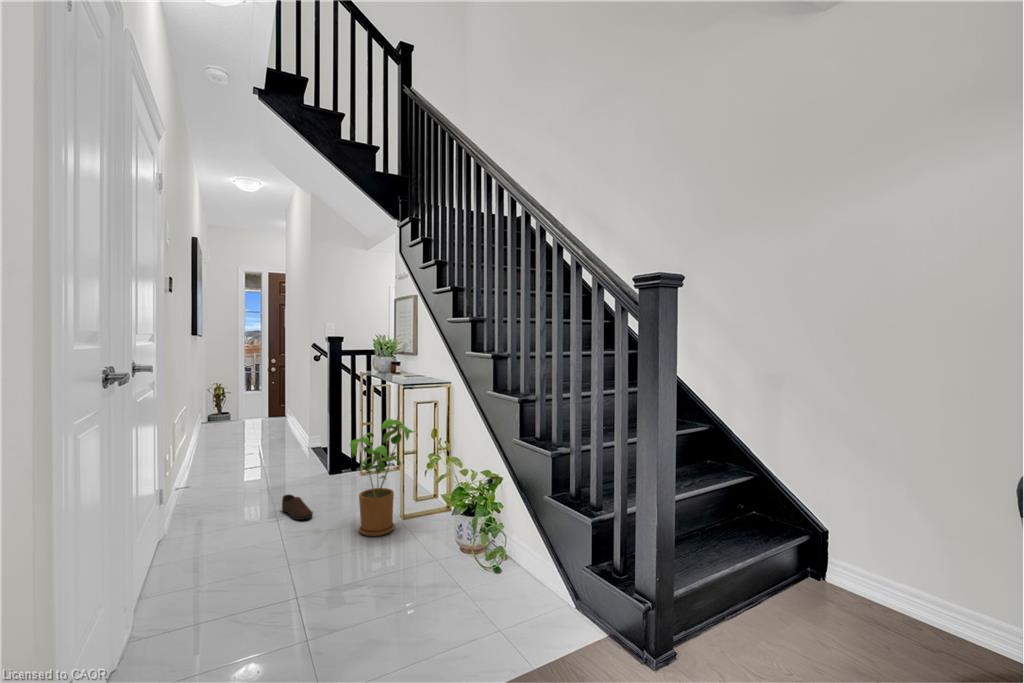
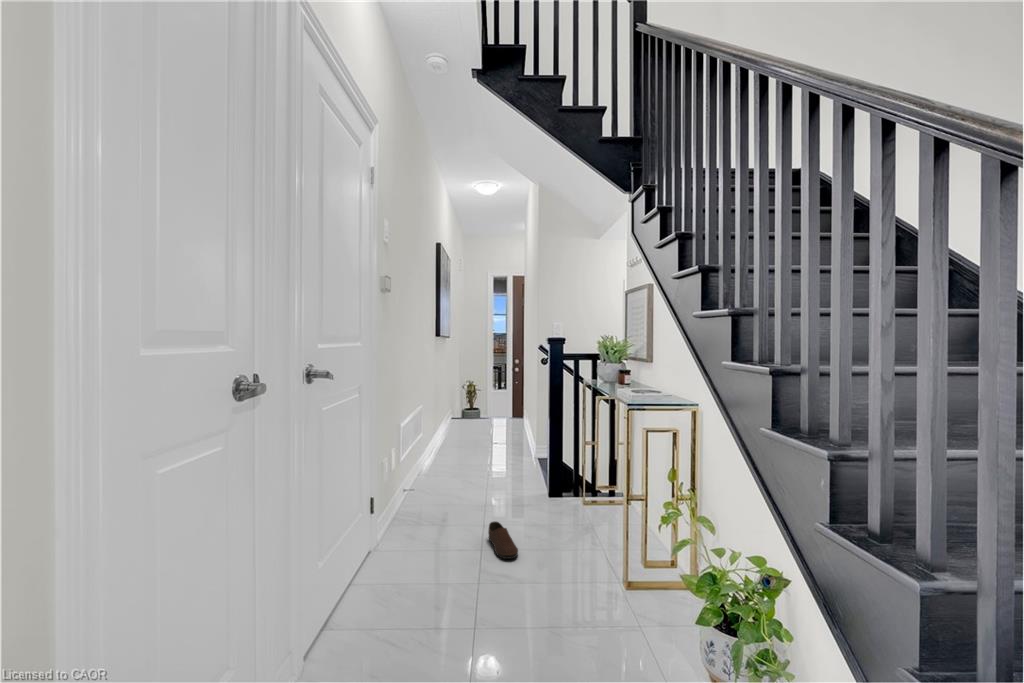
house plant: present [350,419,414,536] -> none [557,451,645,611]

